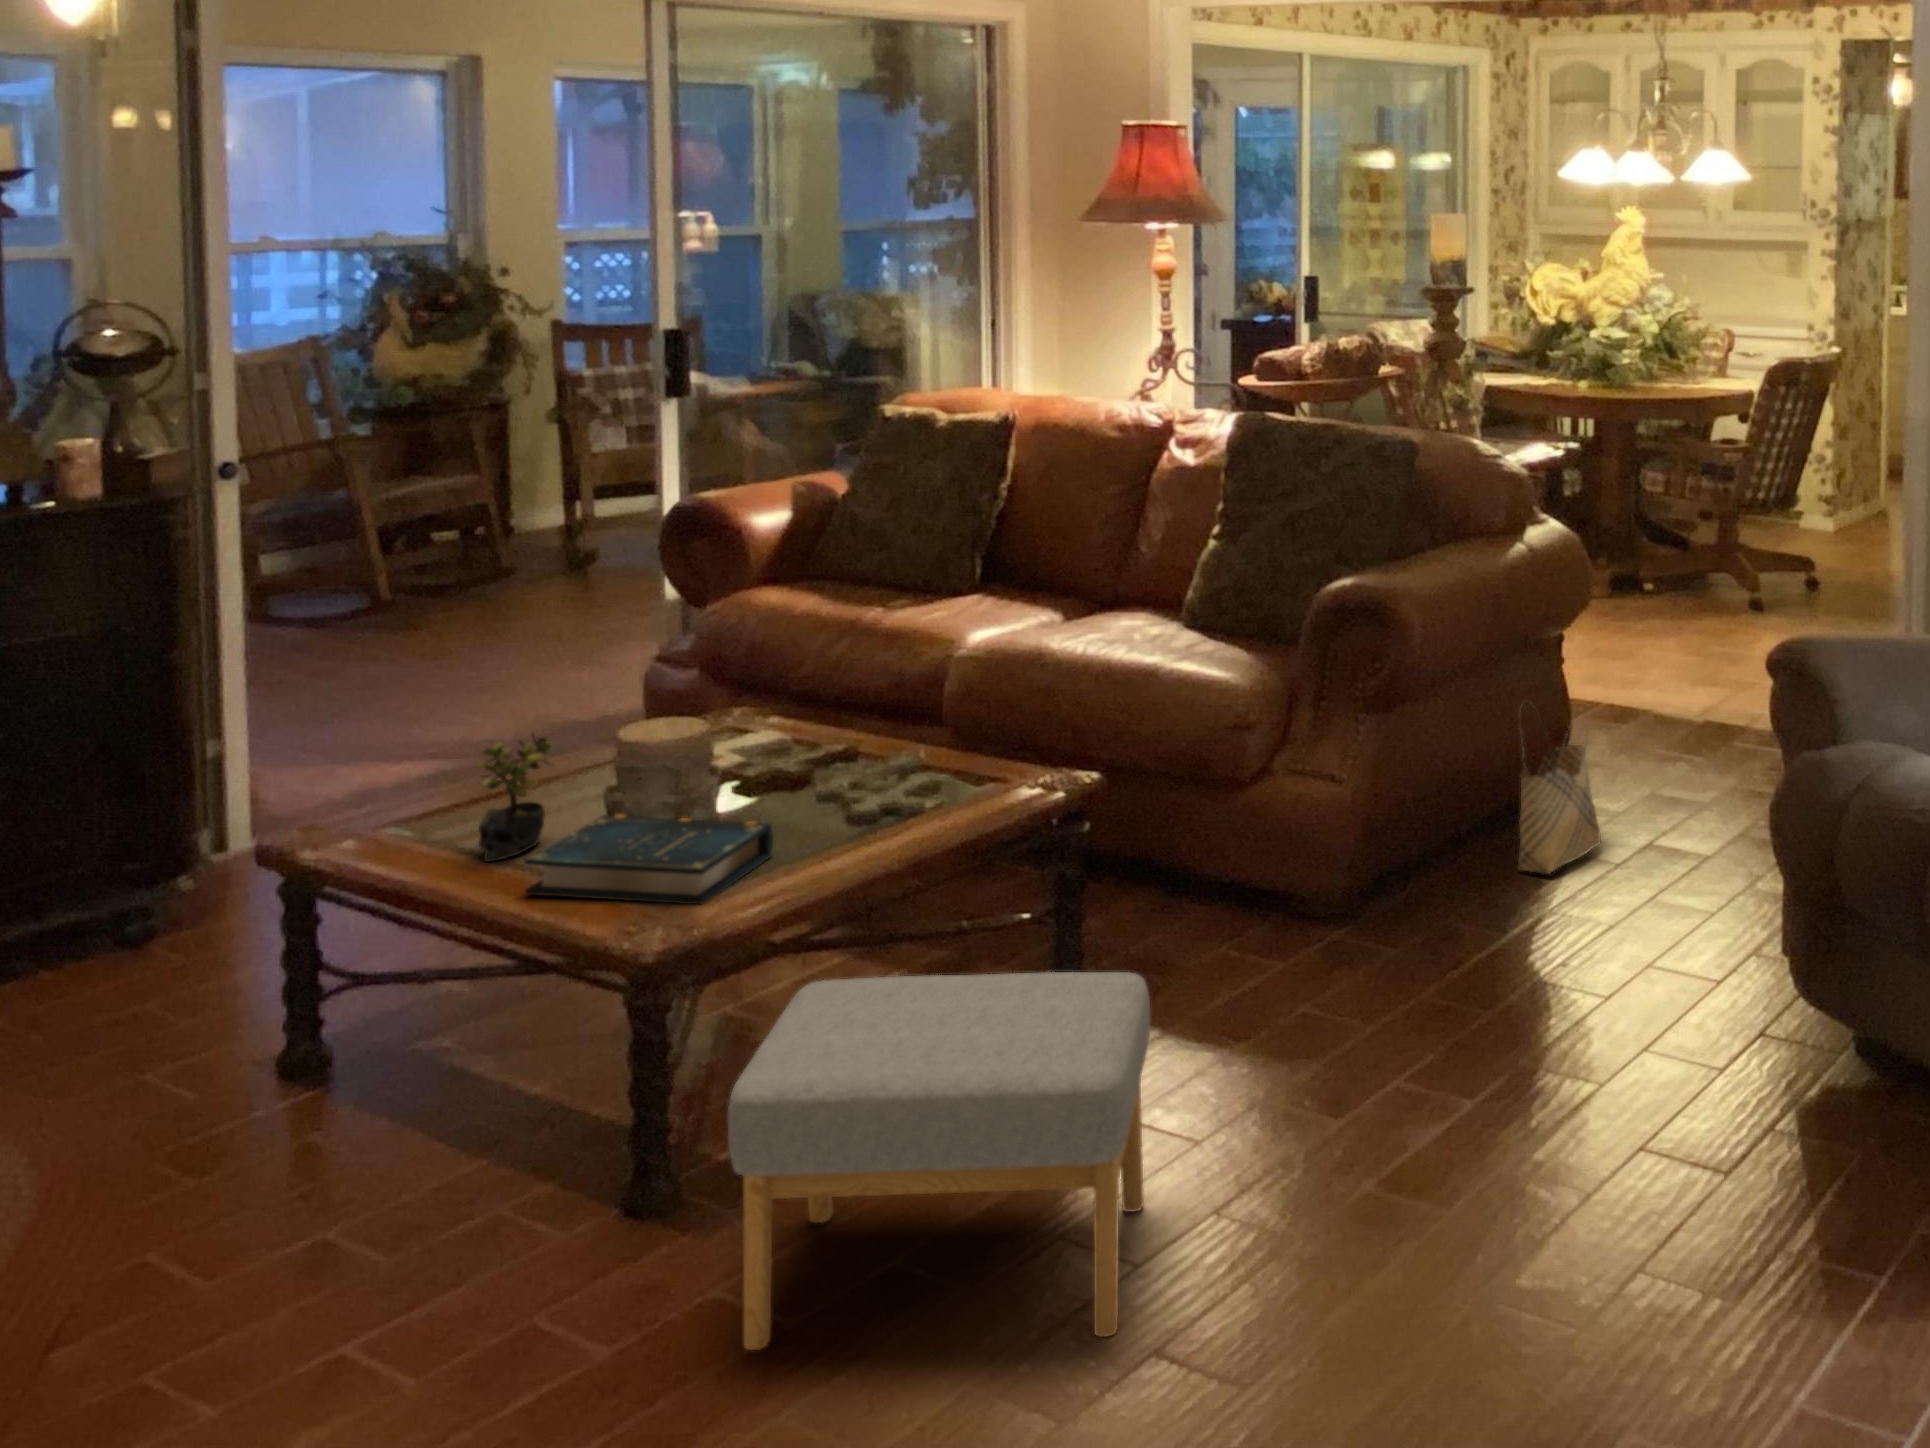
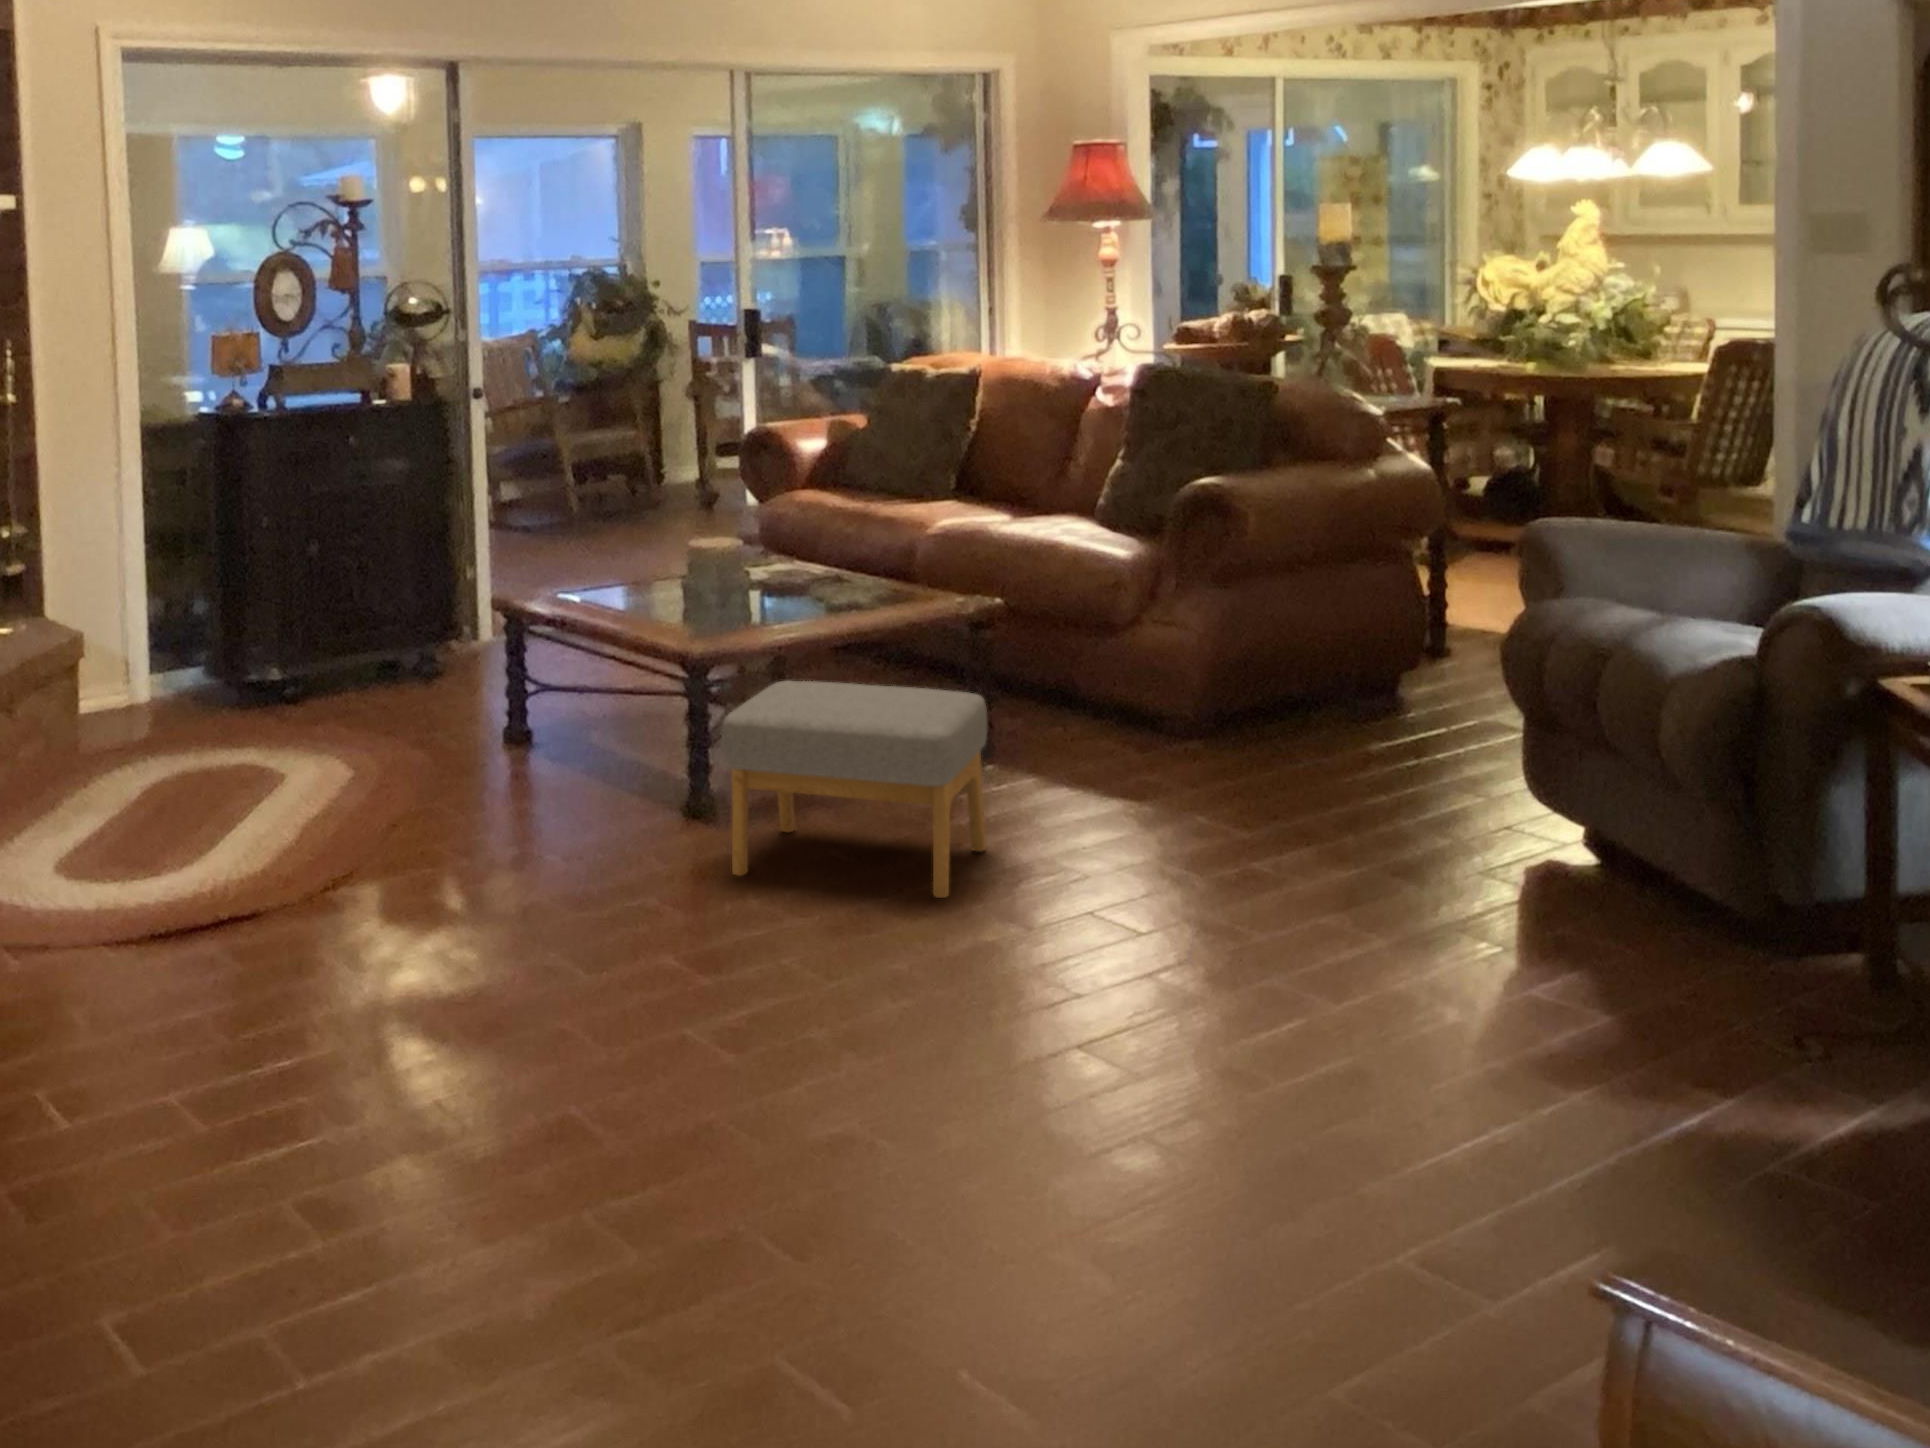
woven basket: present [1517,701,1601,874] -> none [1349,588,1429,725]
succulent plant: present [476,733,556,862] -> none [602,534,648,610]
book: present [524,814,773,904] -> none [625,587,769,634]

